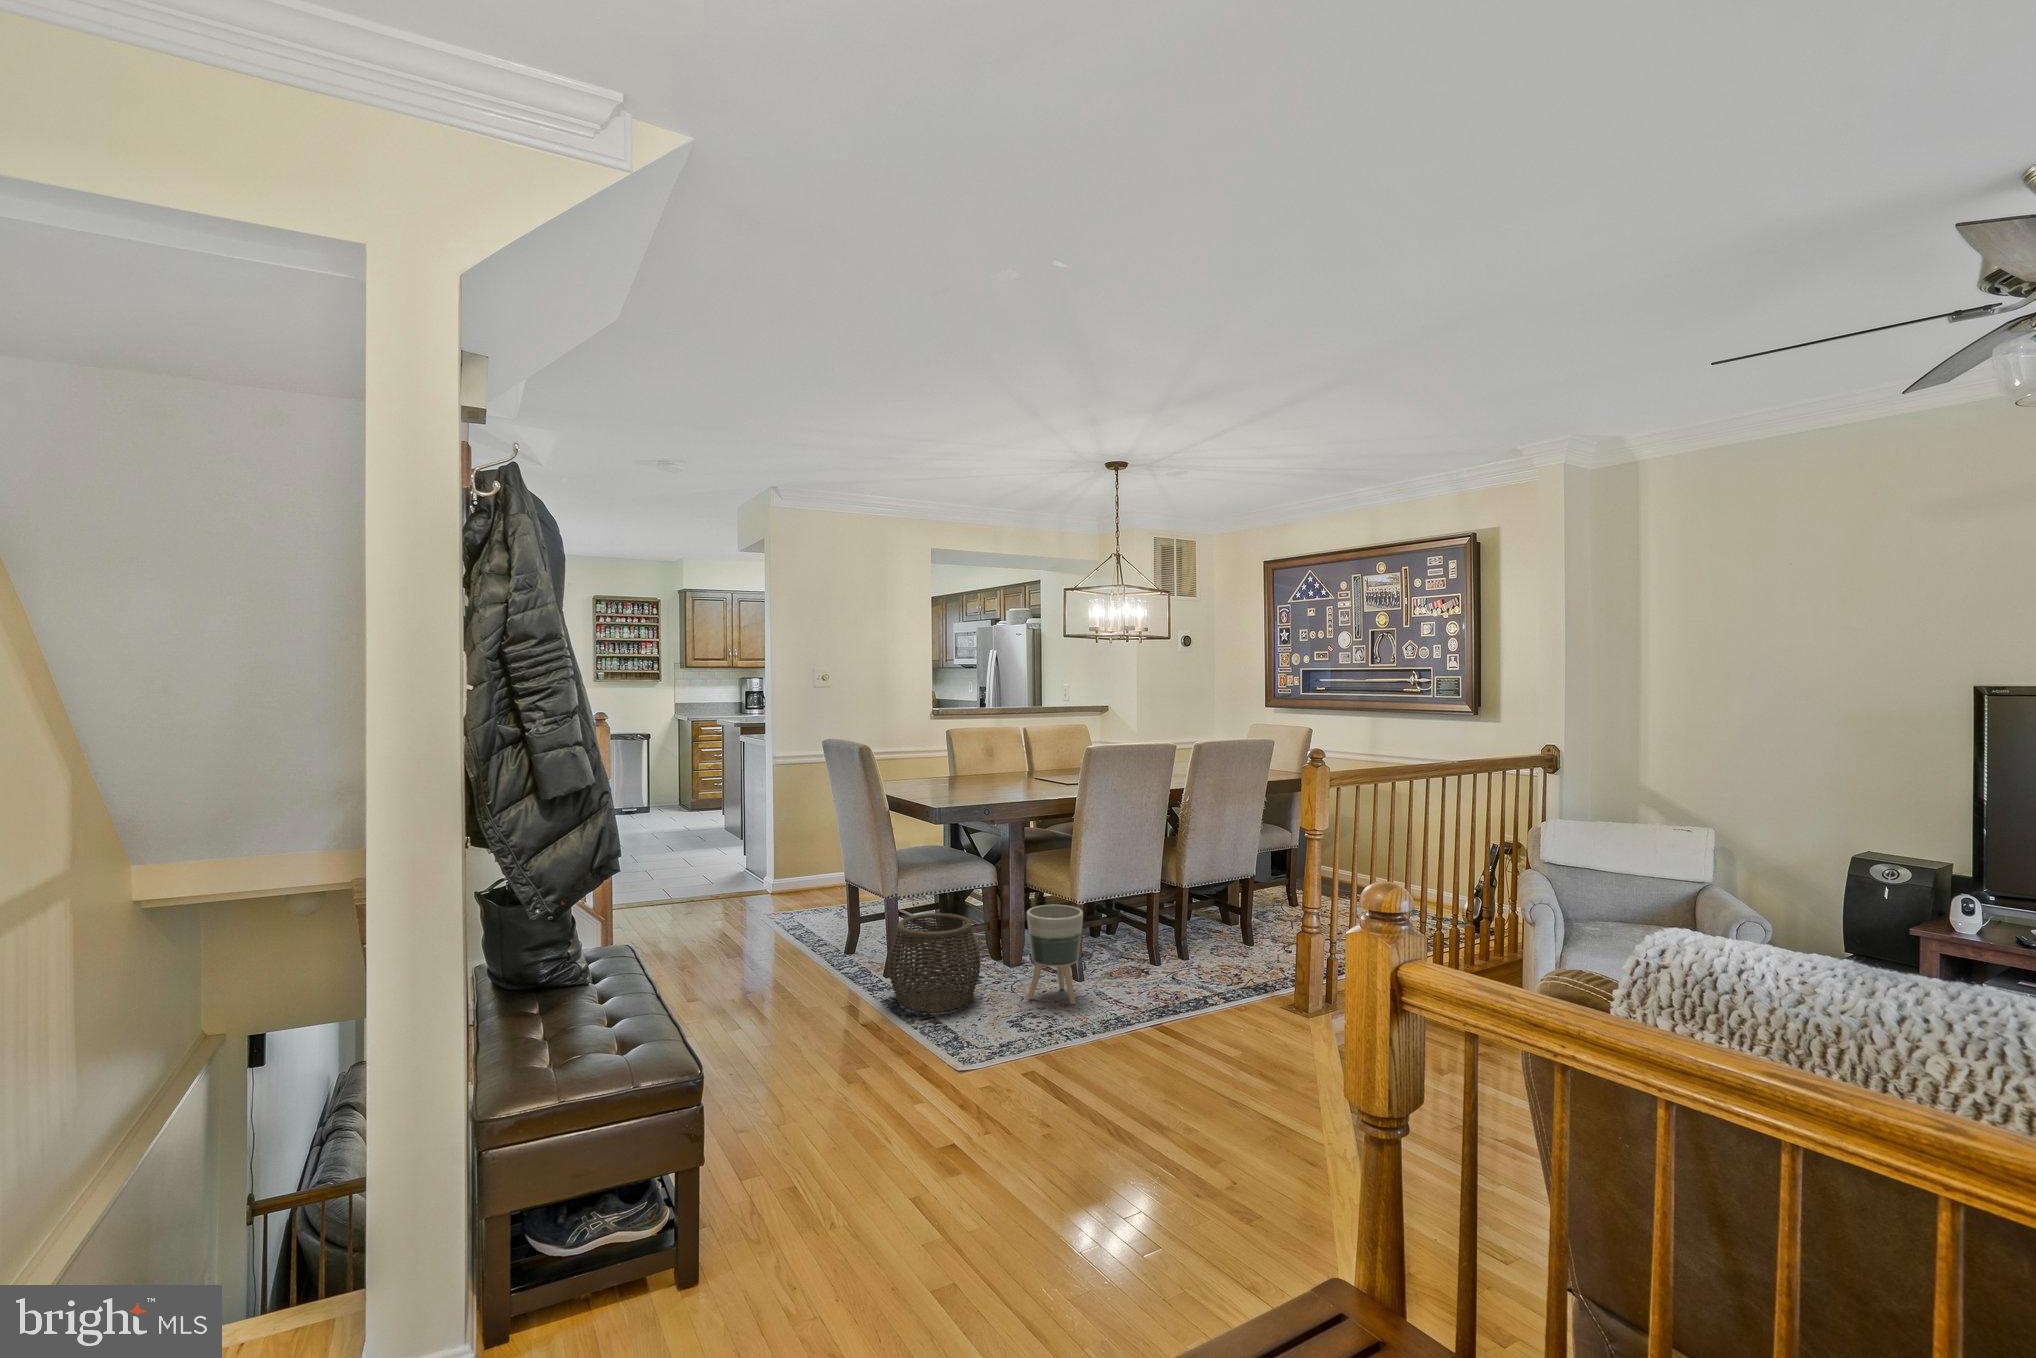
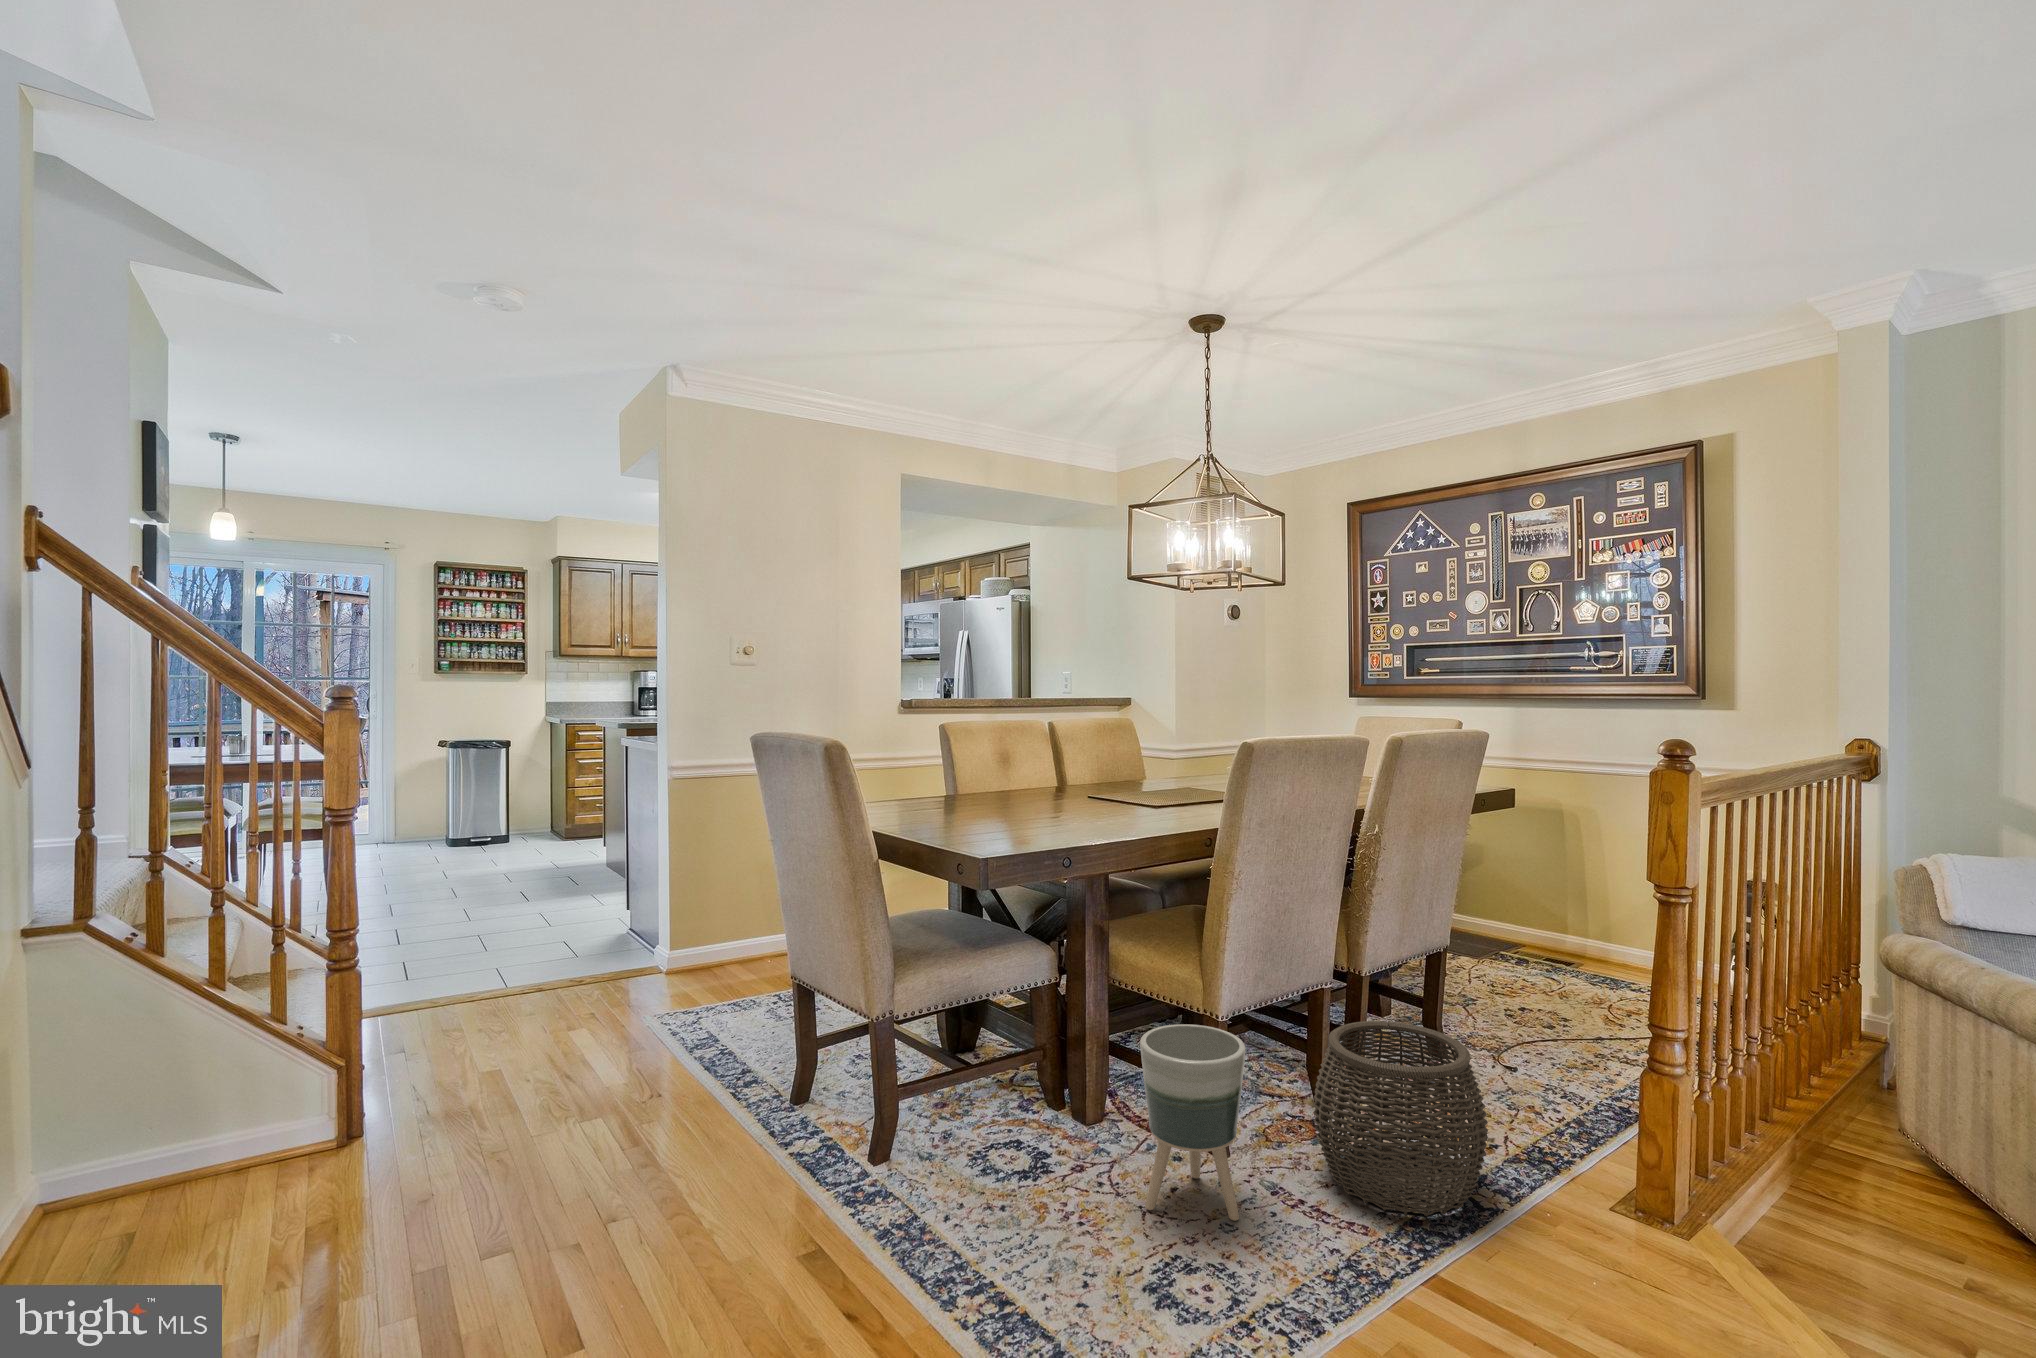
woven basket: present [888,913,981,1013] -> present [1313,1021,1488,1216]

